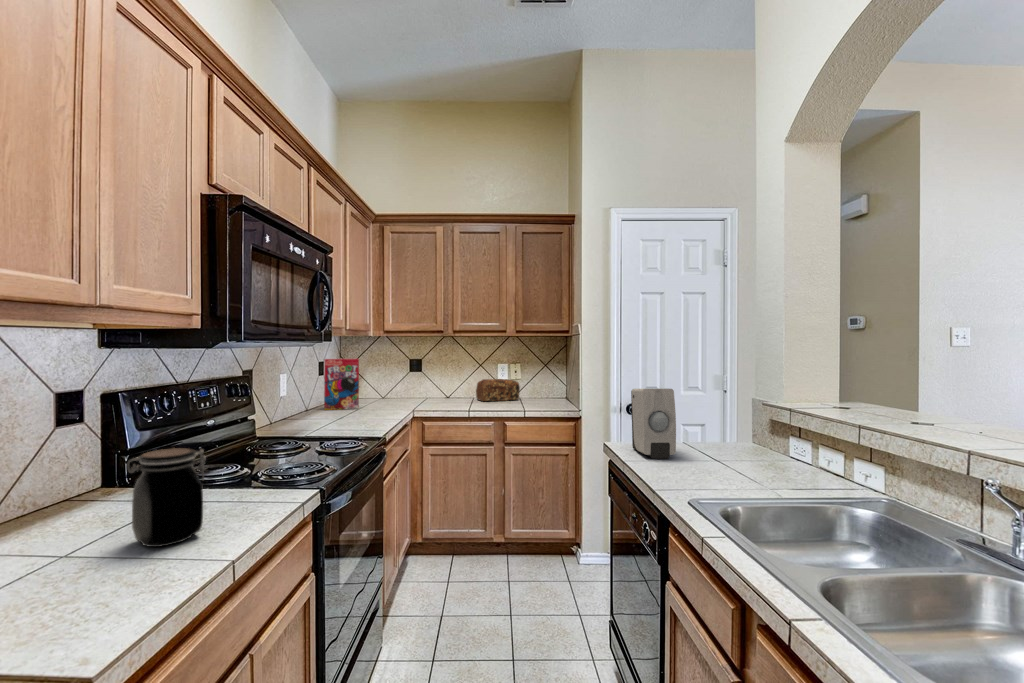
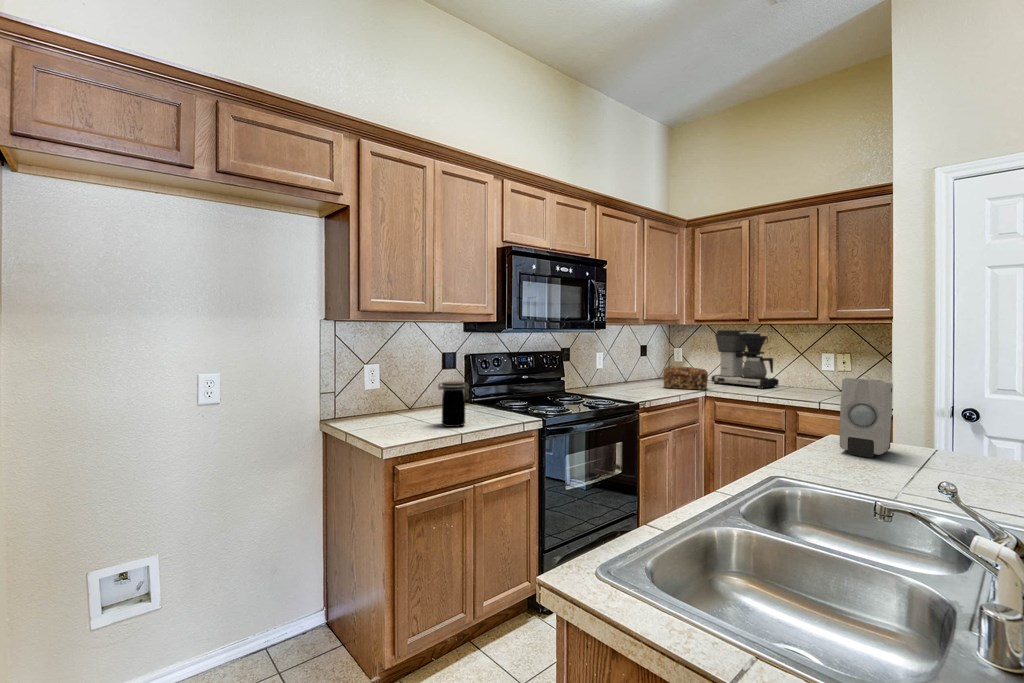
coffee maker: none [400,342,463,402] -> present [711,330,779,388]
cereal box: present [324,359,359,410] -> none [638,343,667,385]
bread loaf: present [476,379,520,401] -> present [663,366,708,390]

